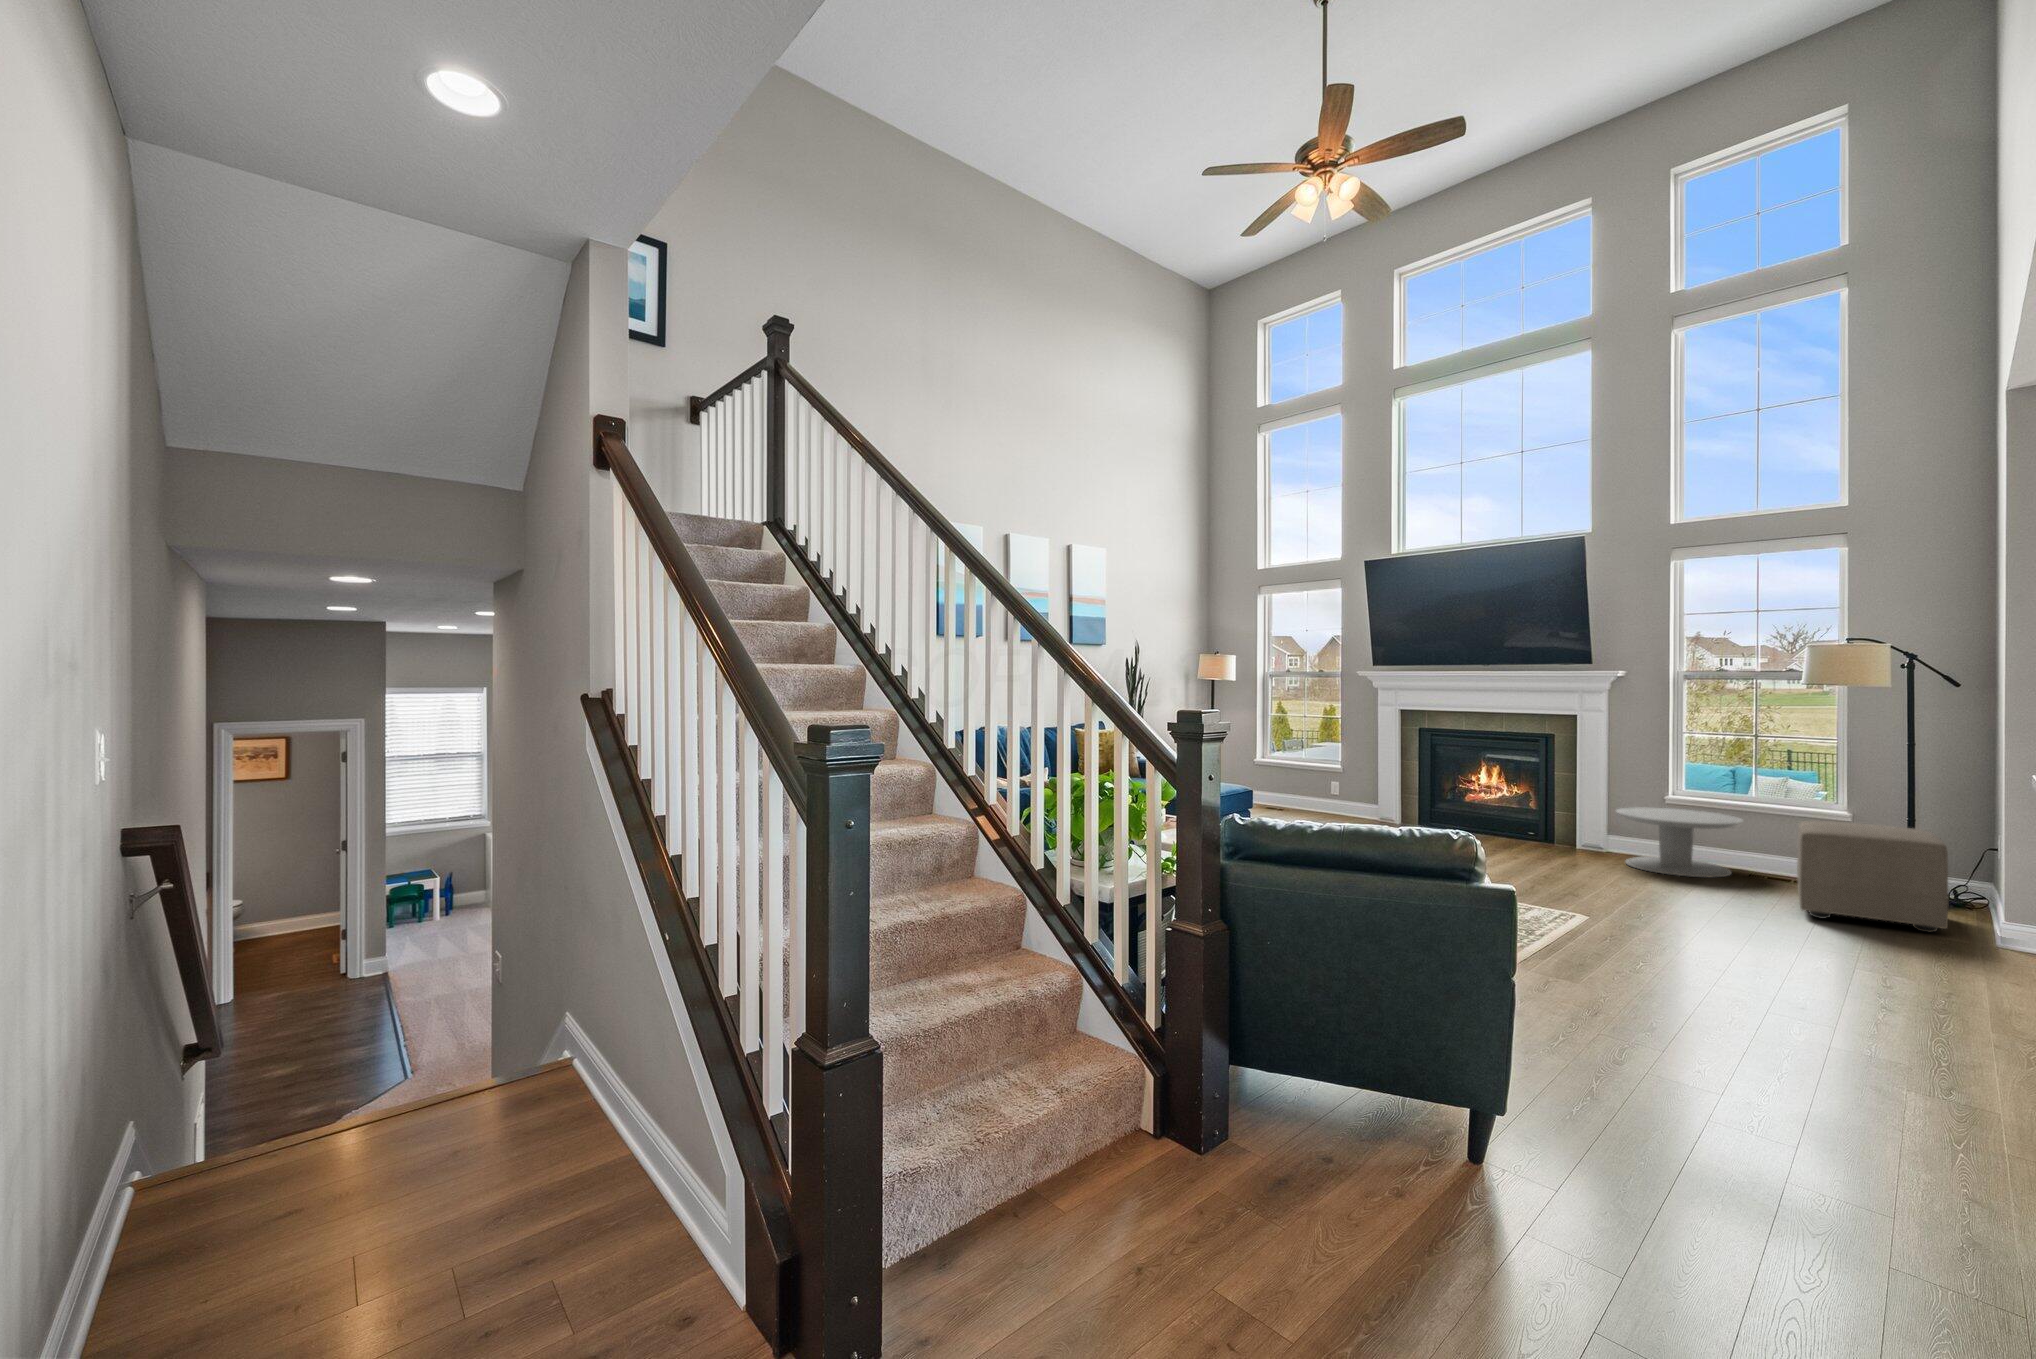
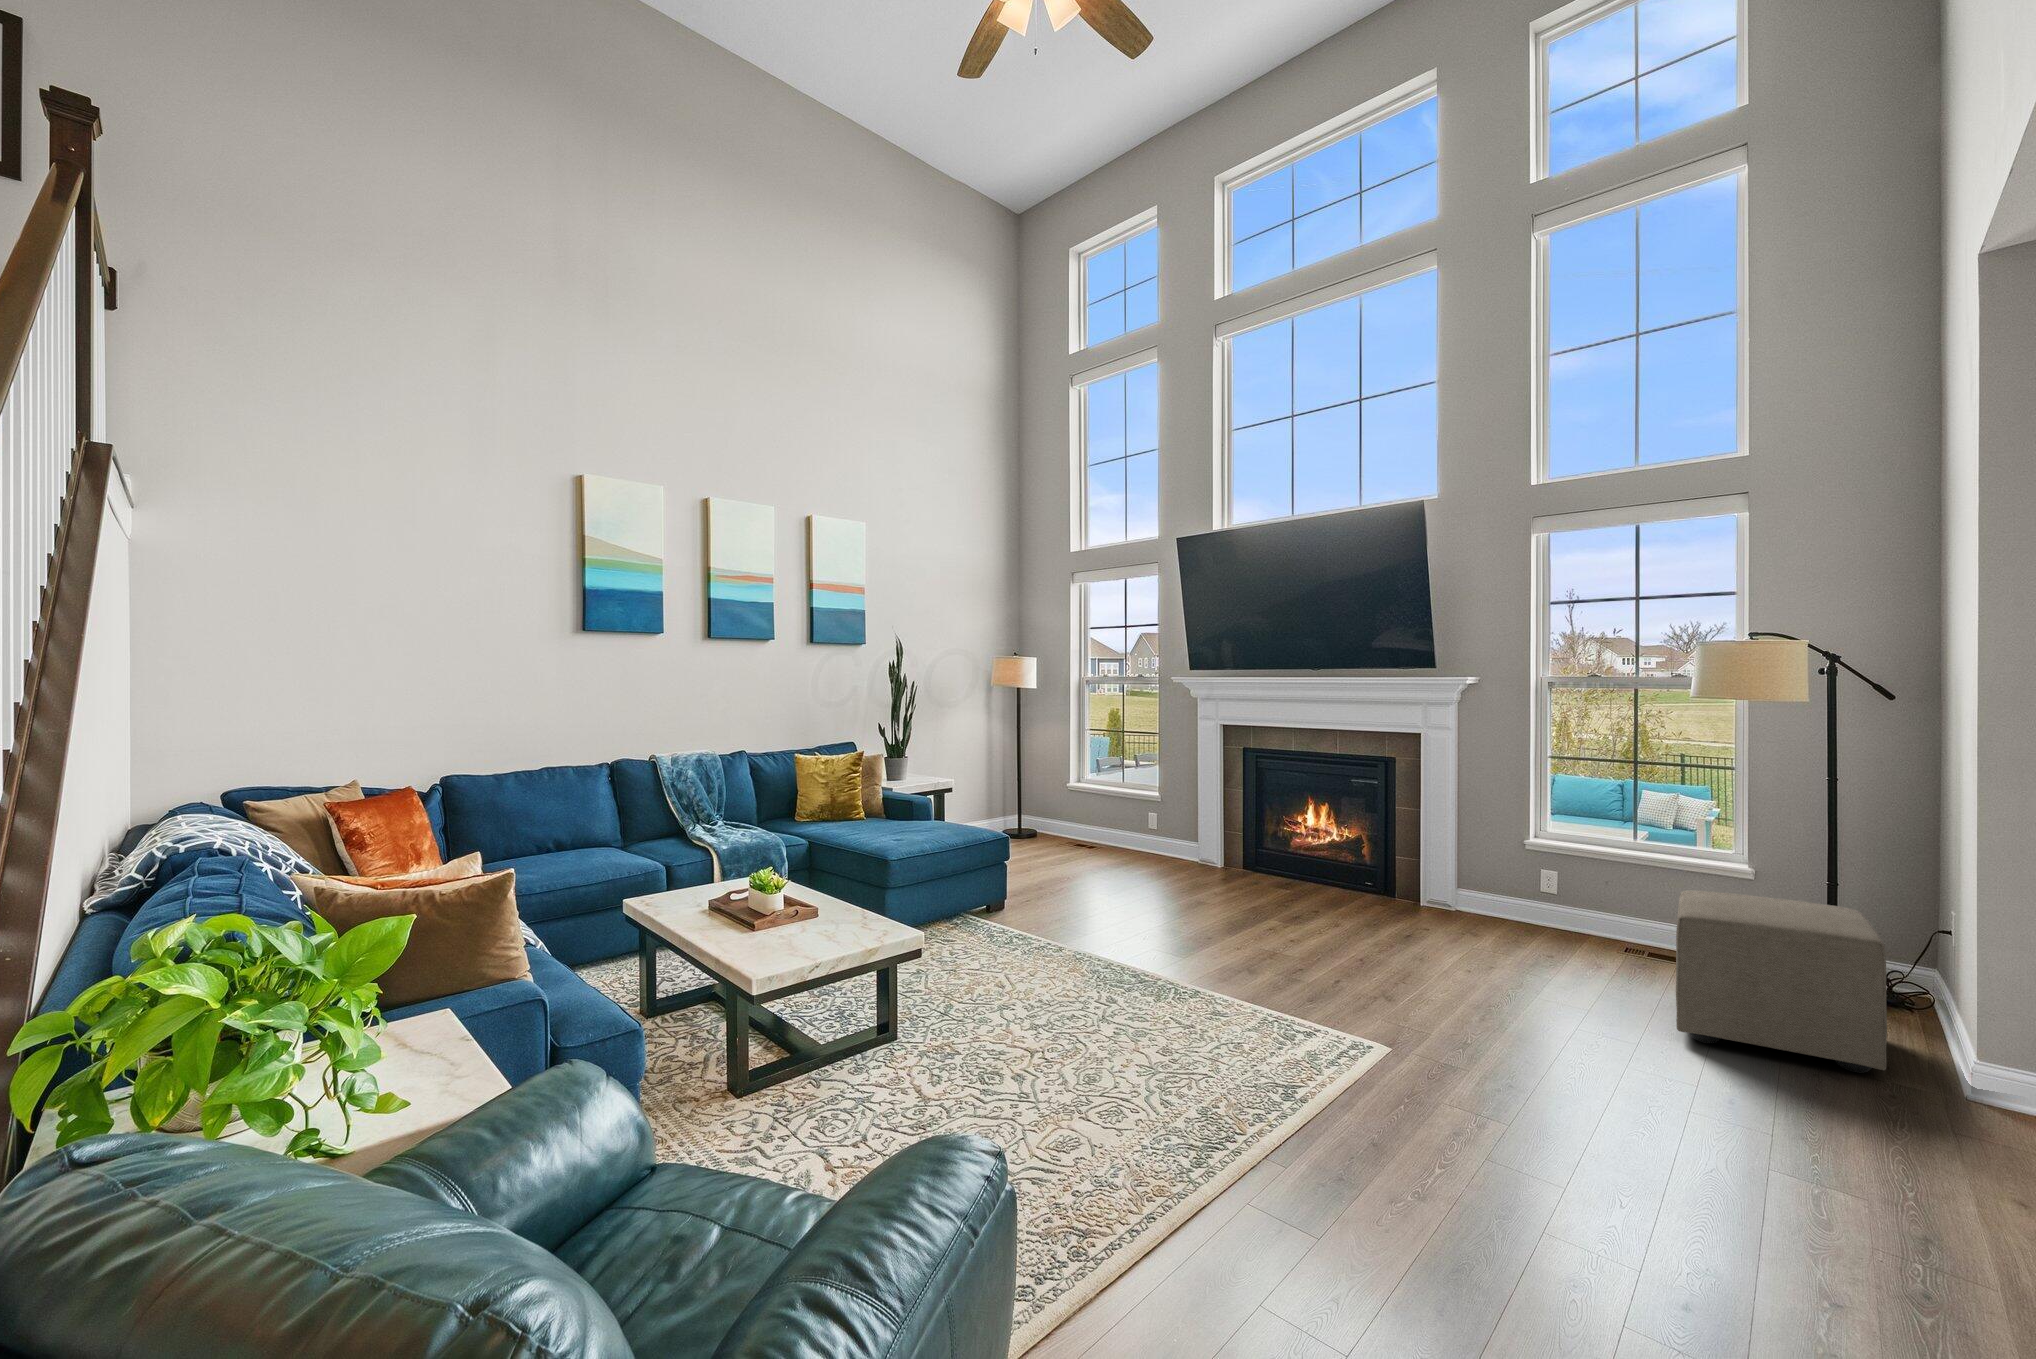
side table: present [1617,807,1743,877] -> none [1457,857,1617,959]

